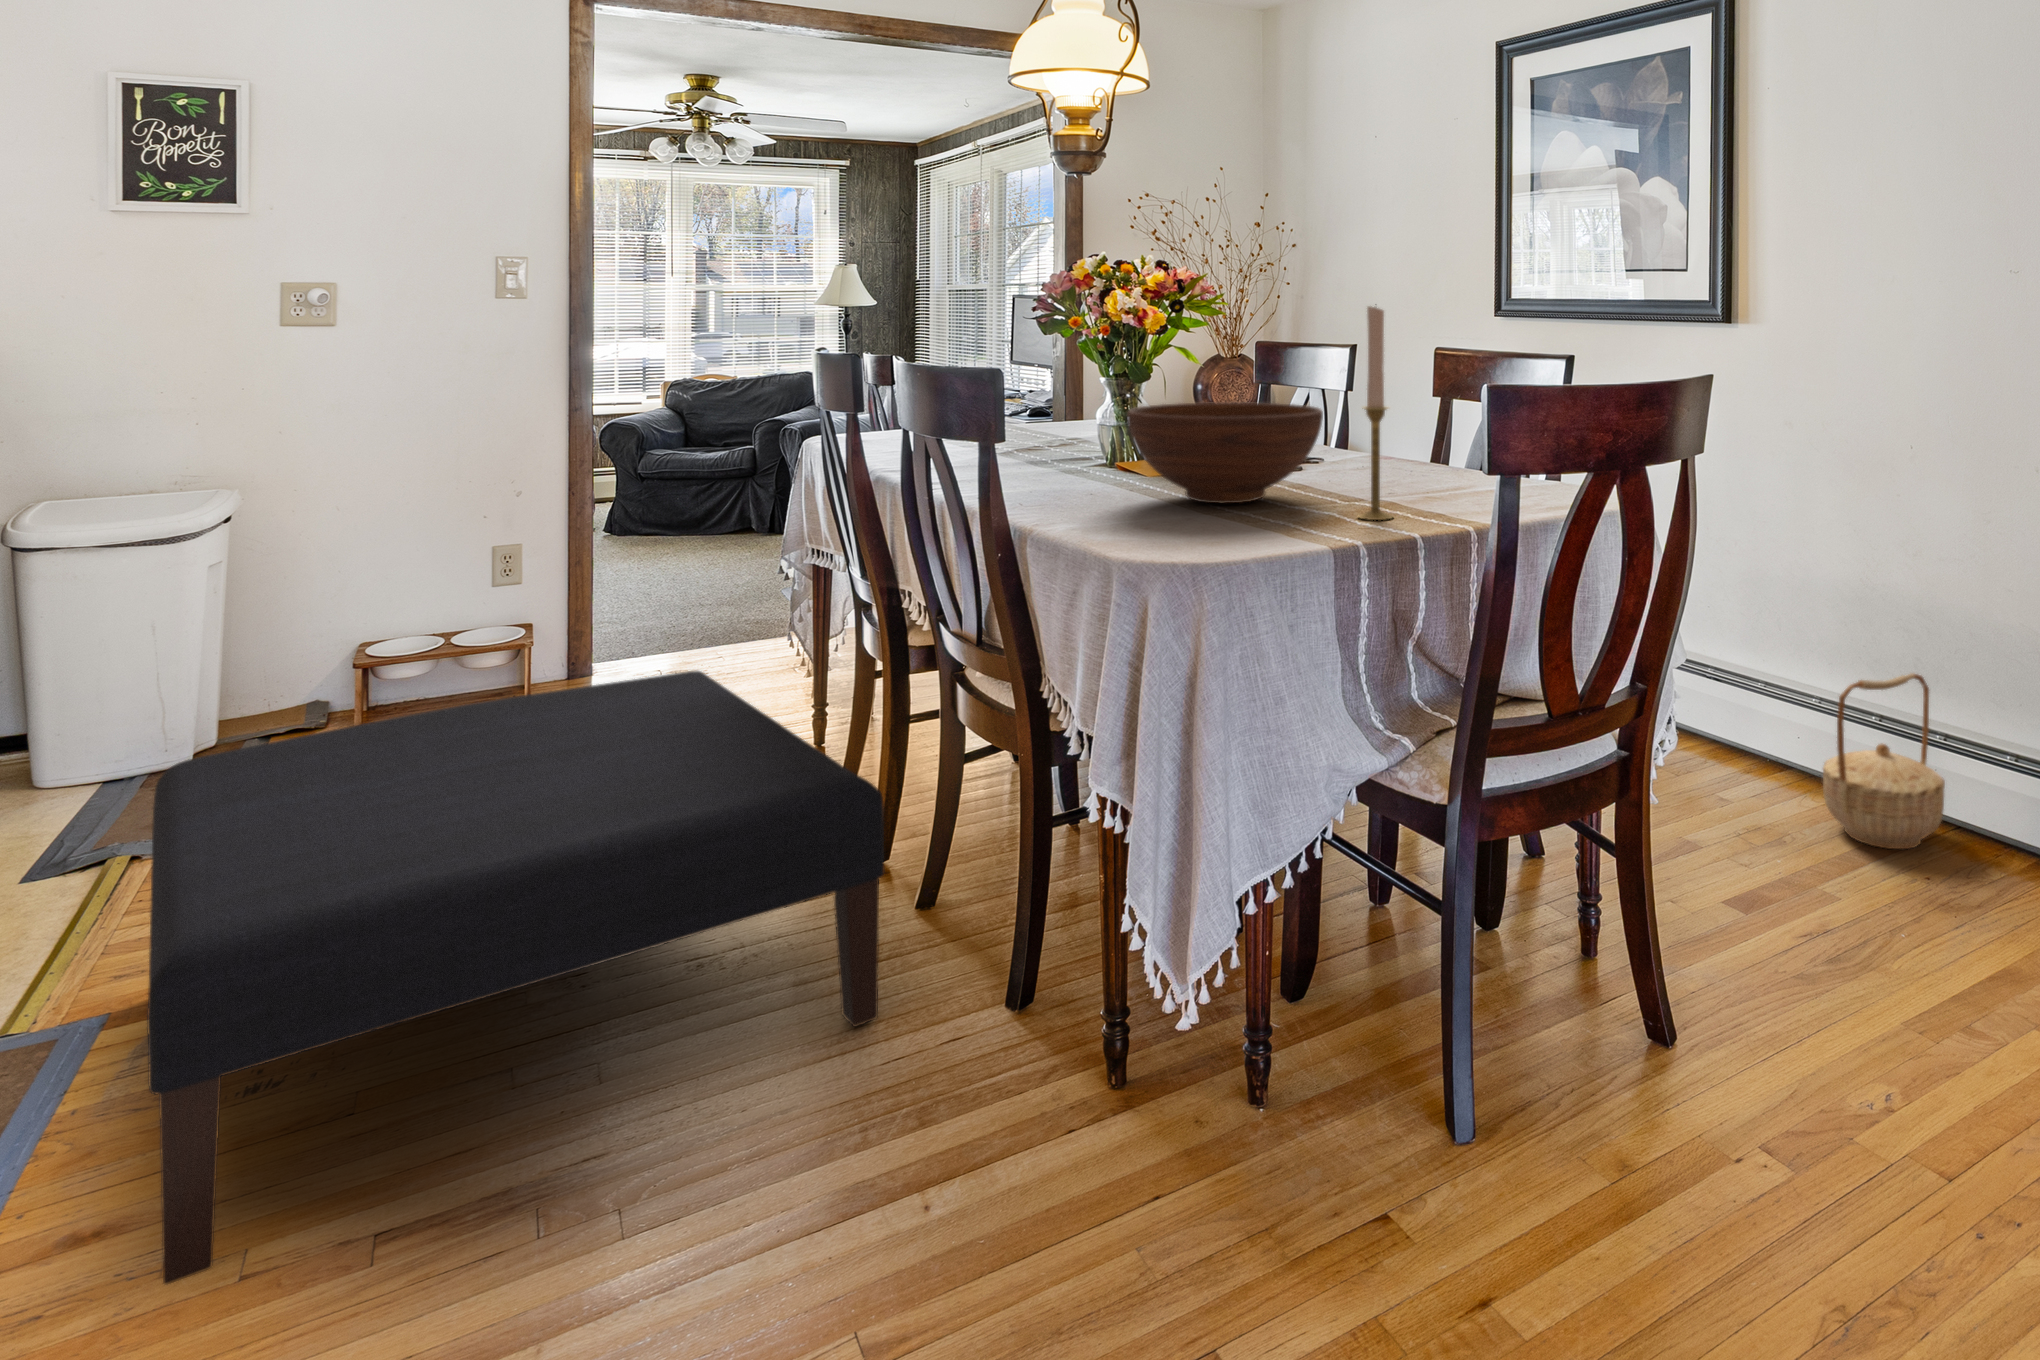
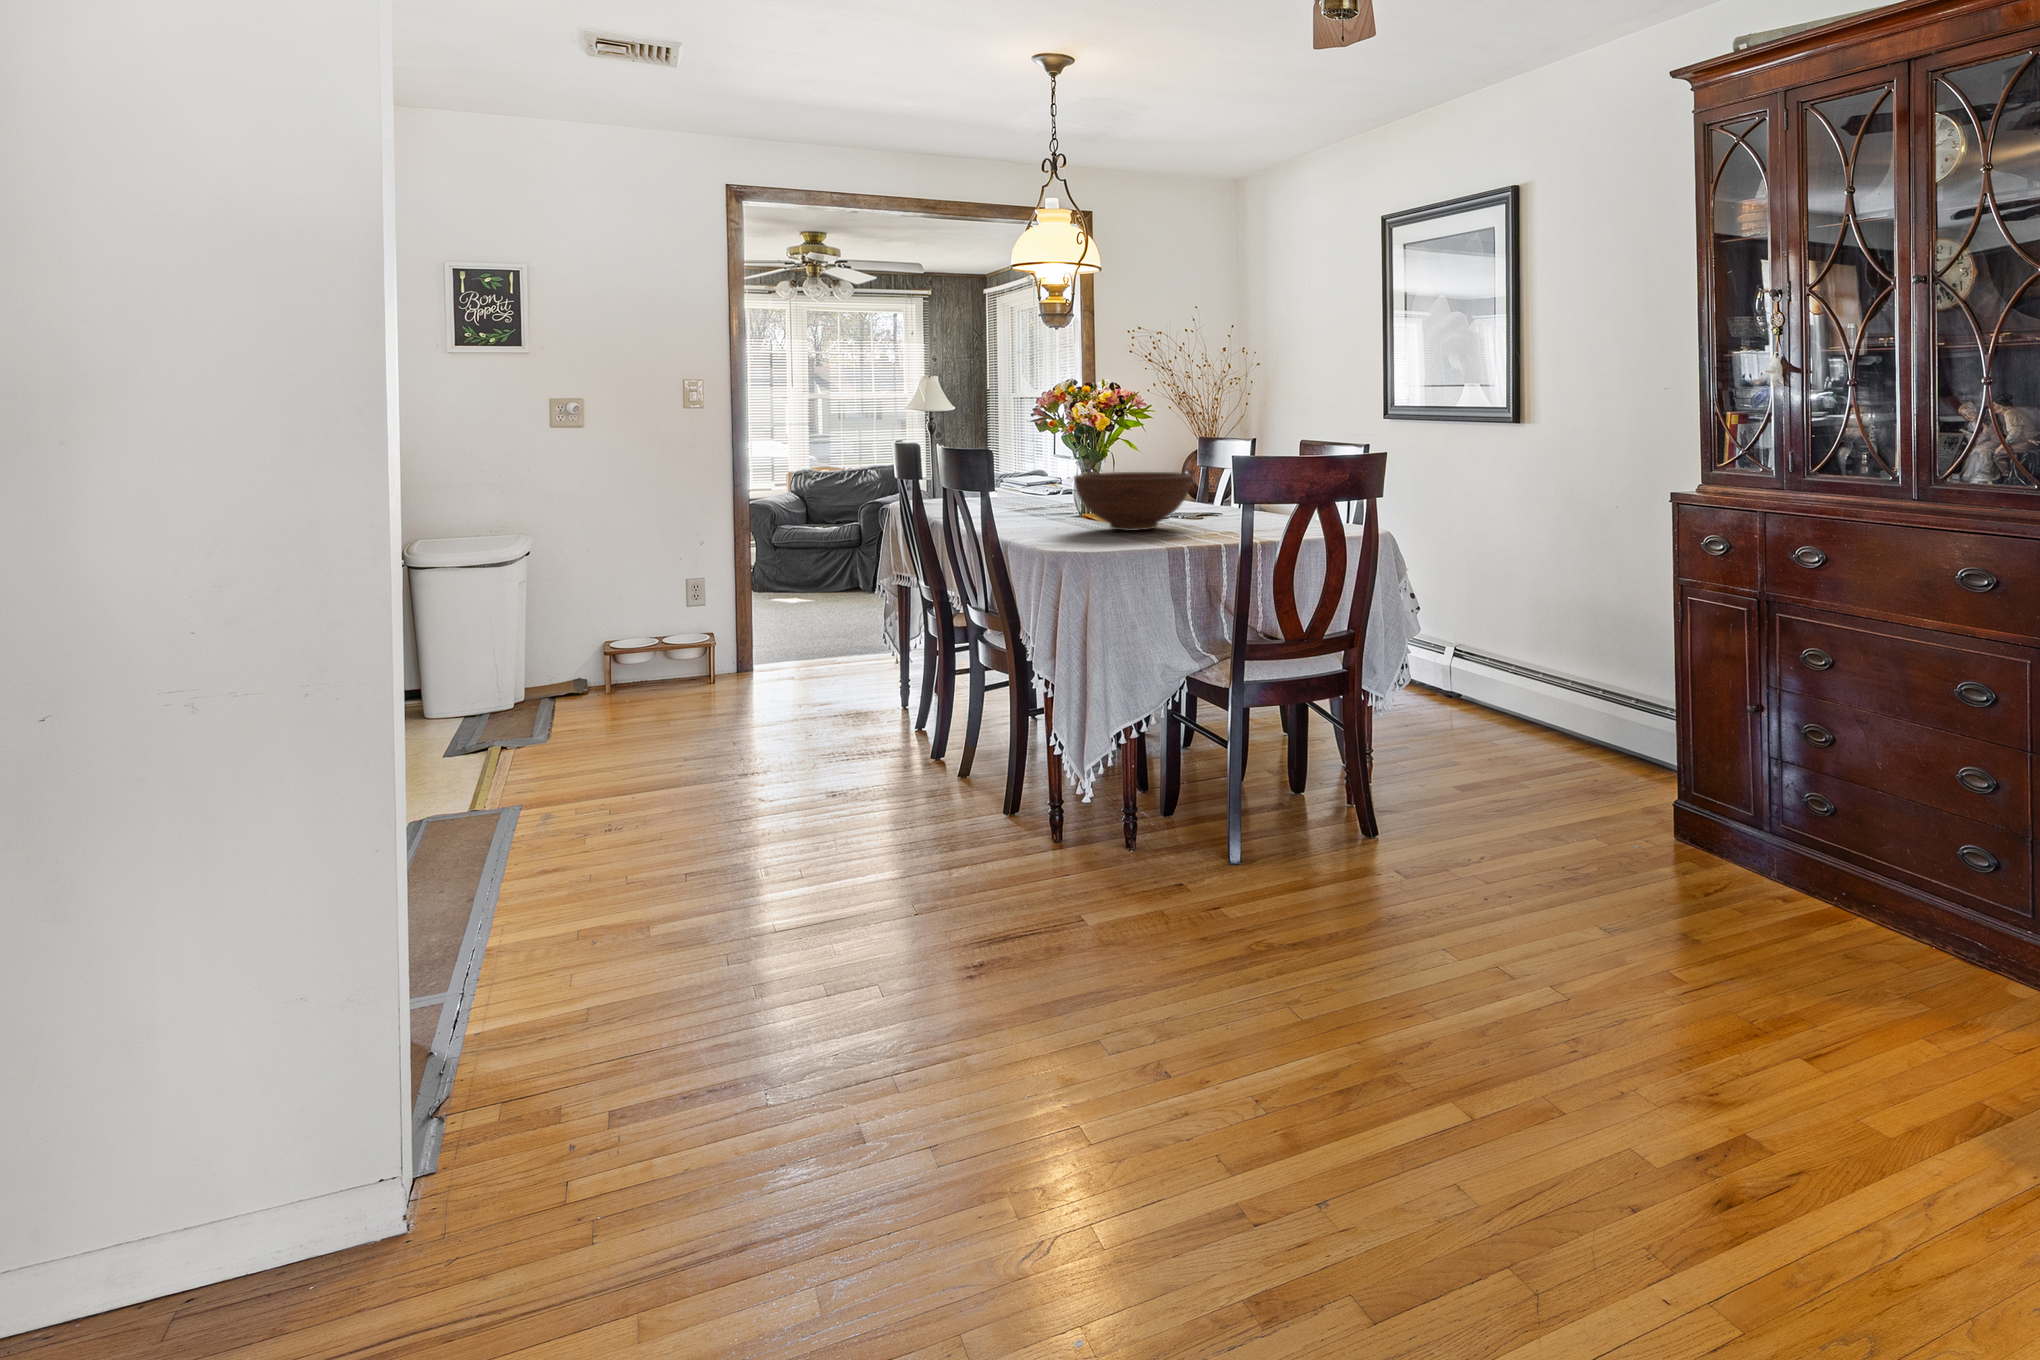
candlestick: present [1359,306,1392,520] -> none [1201,411,1222,537]
ottoman: present [147,671,885,1284] -> none [531,640,932,894]
basket: present [1823,673,1945,849] -> none [1545,651,1621,762]

